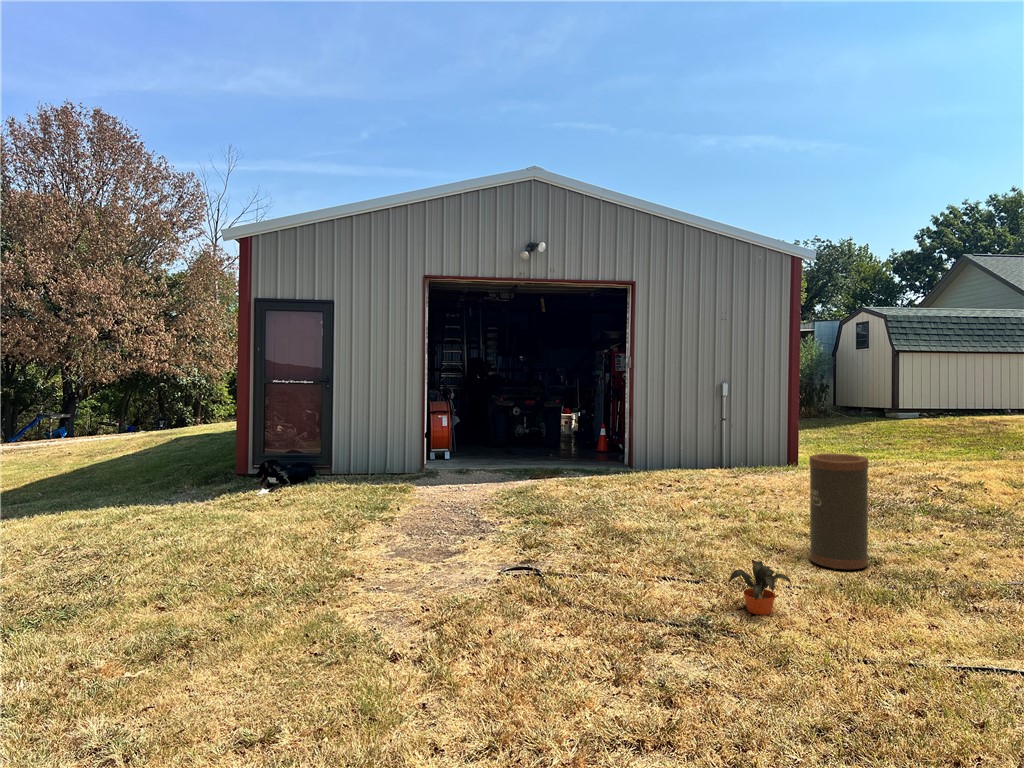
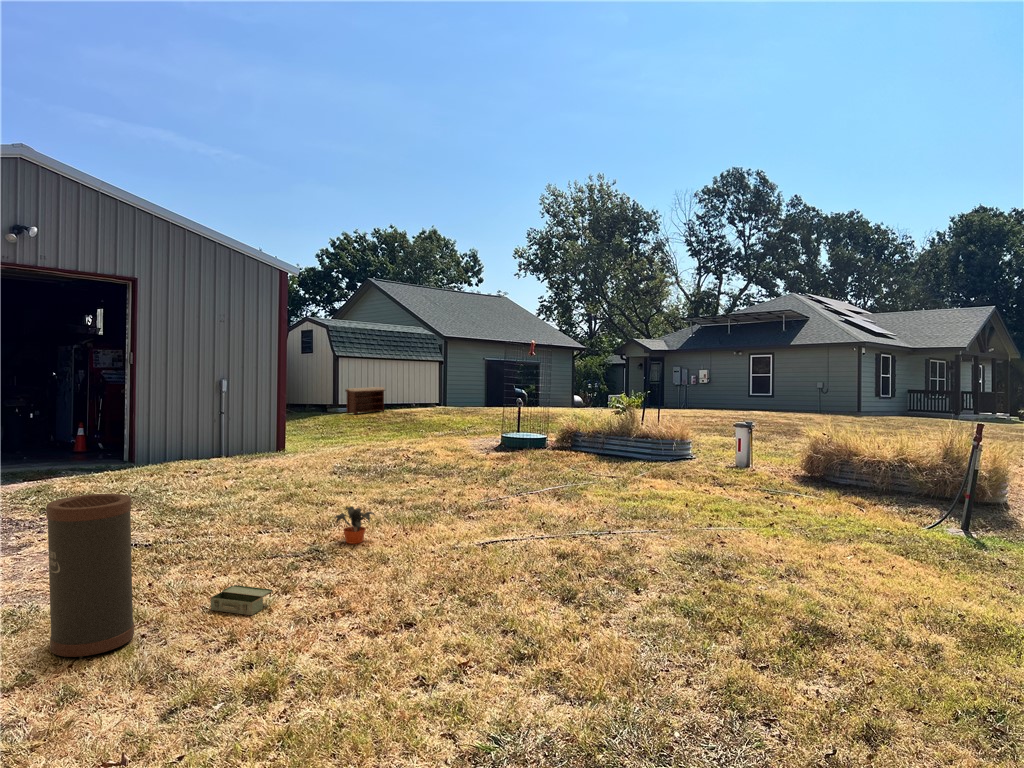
bench: none [908,388,965,421] -> present [345,387,385,415]
trash can: present [809,454,869,570] -> present [46,494,134,659]
toolbox: none [518,641,584,691] -> present [211,585,273,615]

